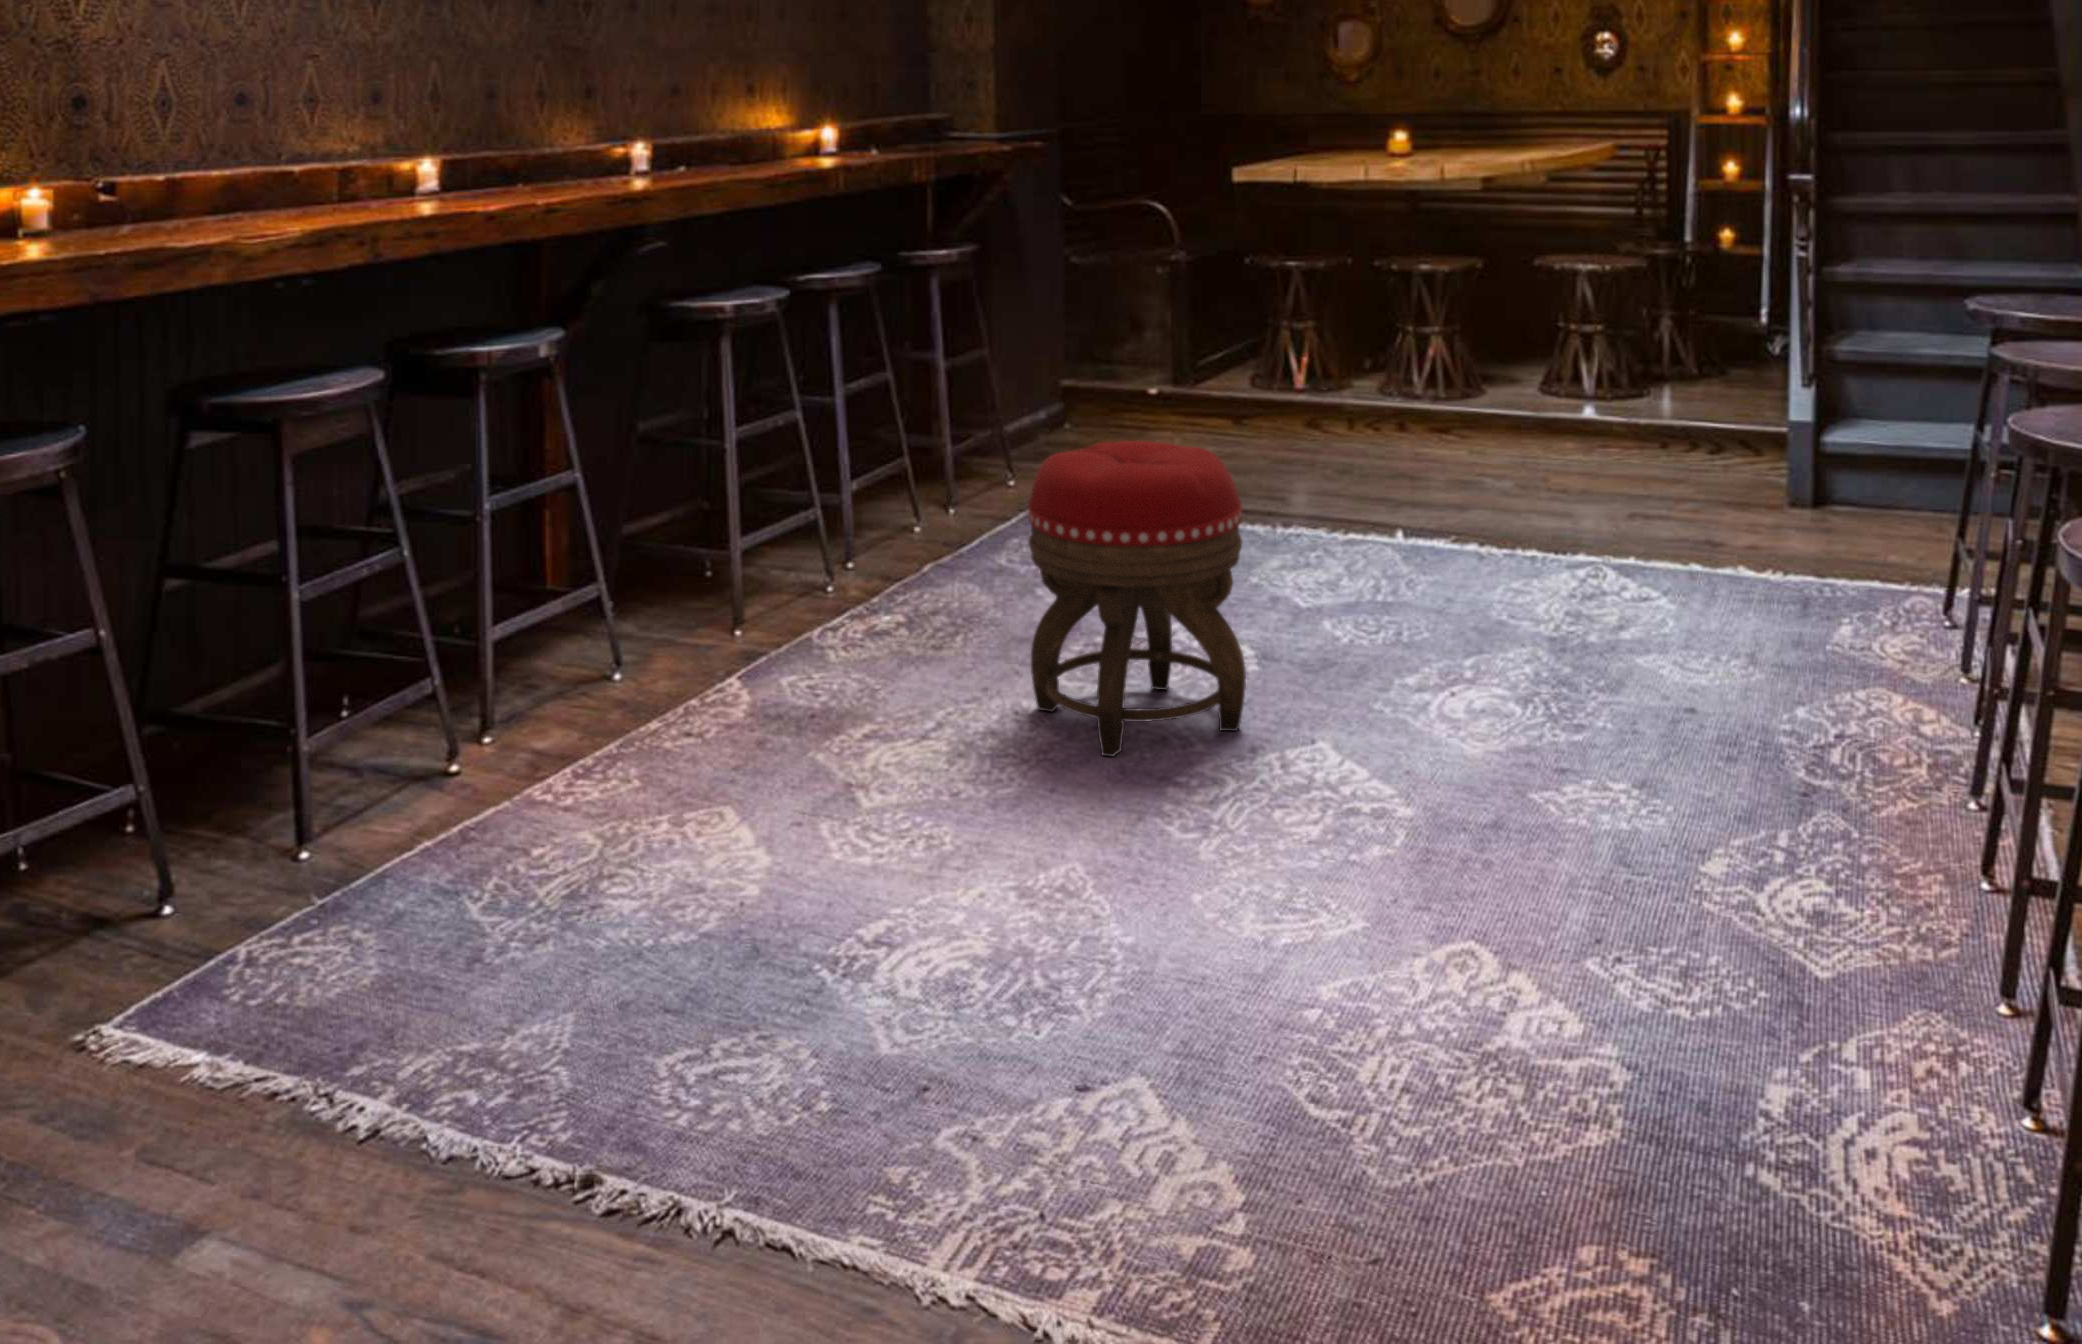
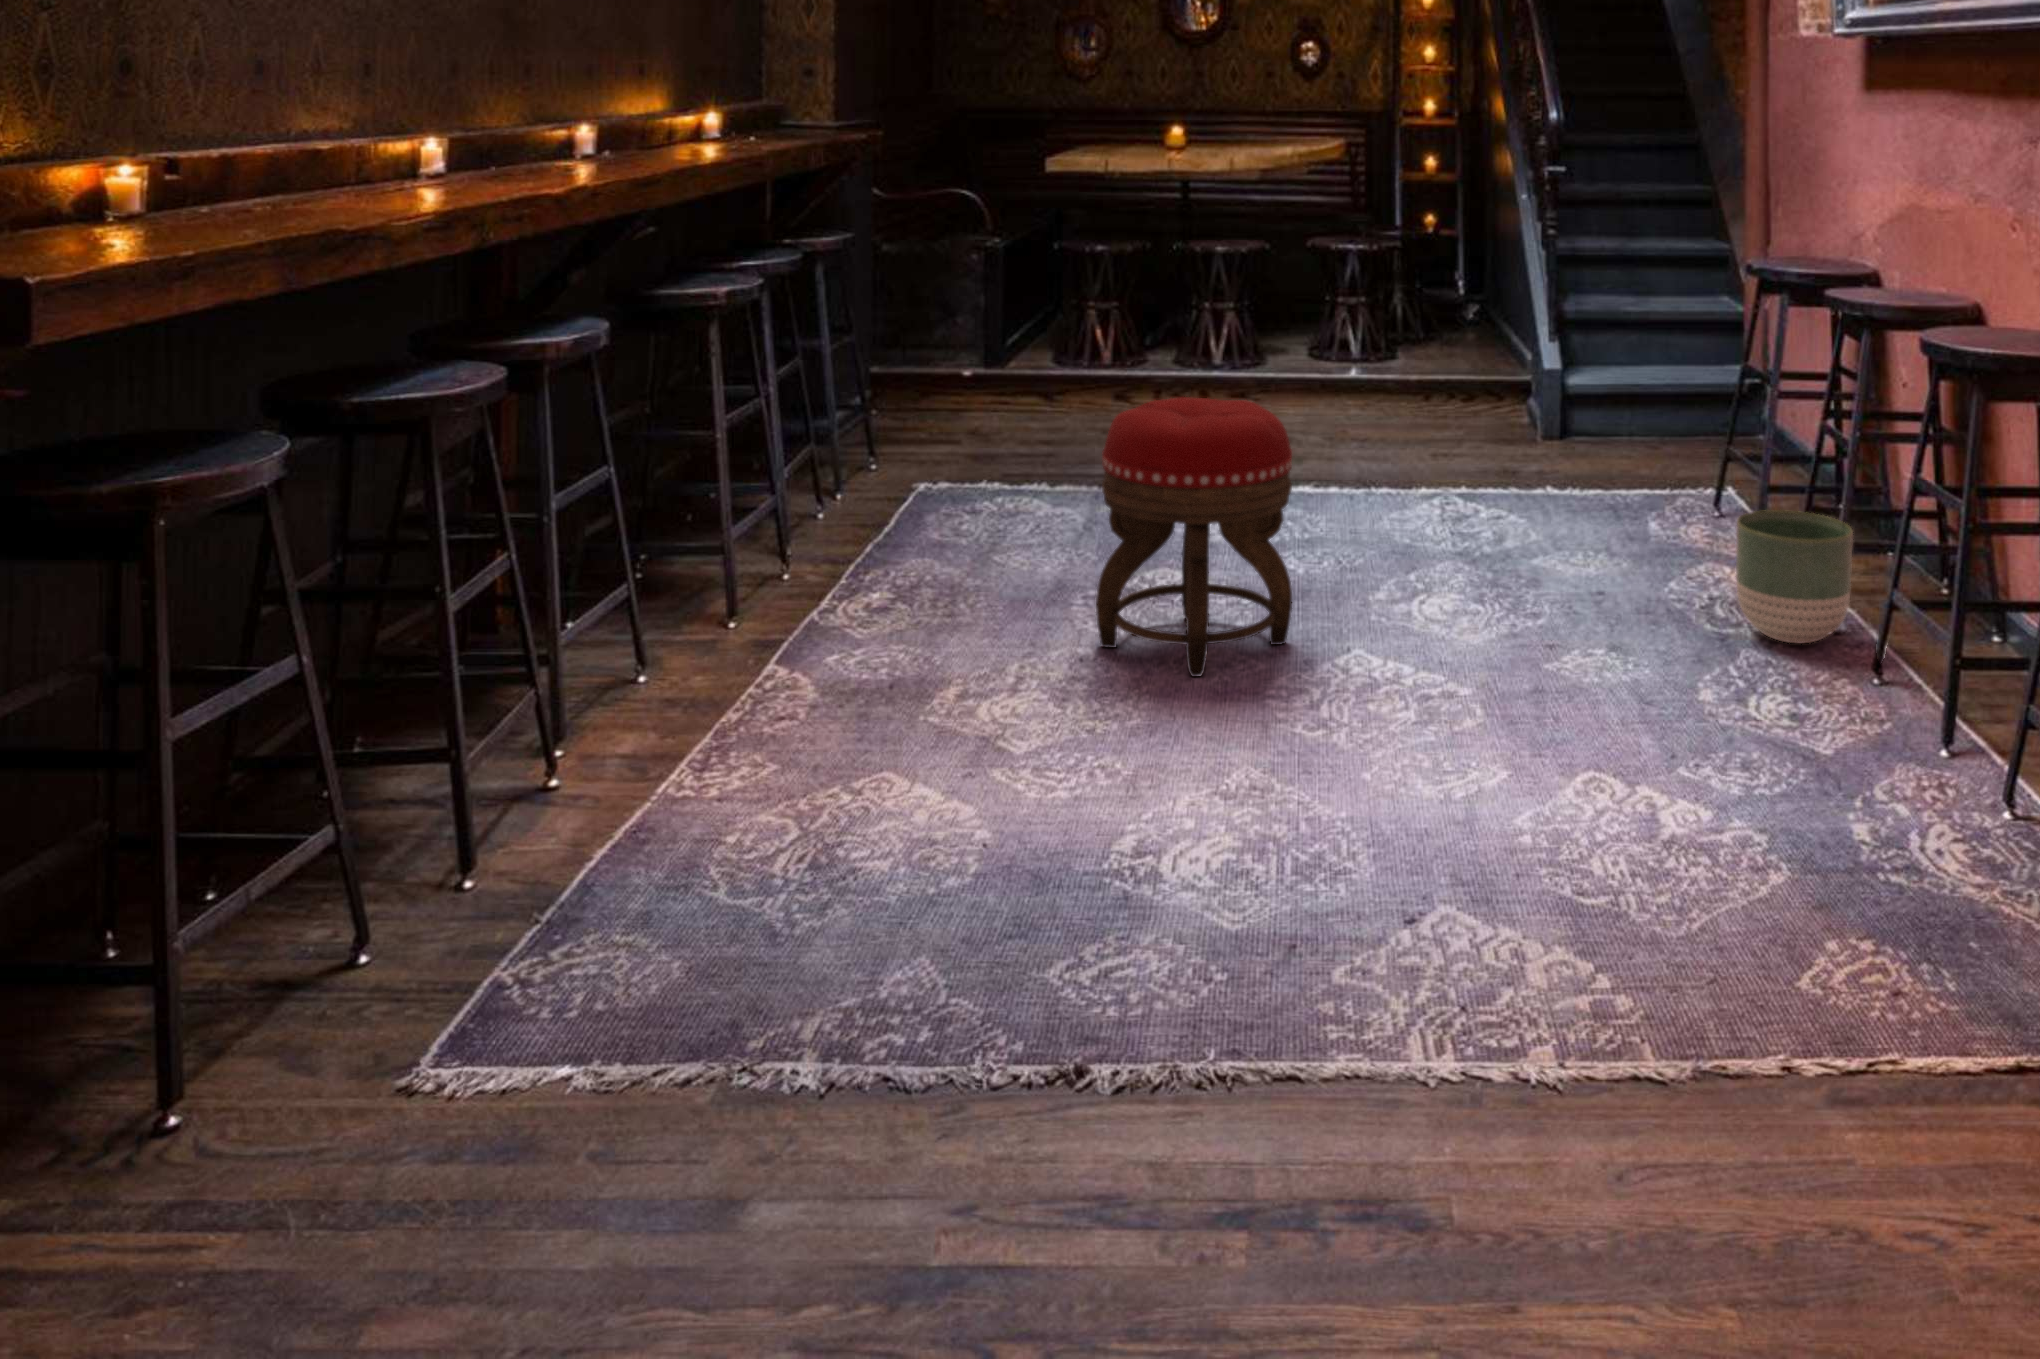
planter: none [1818,633,1984,818] -> present [1736,510,1853,643]

